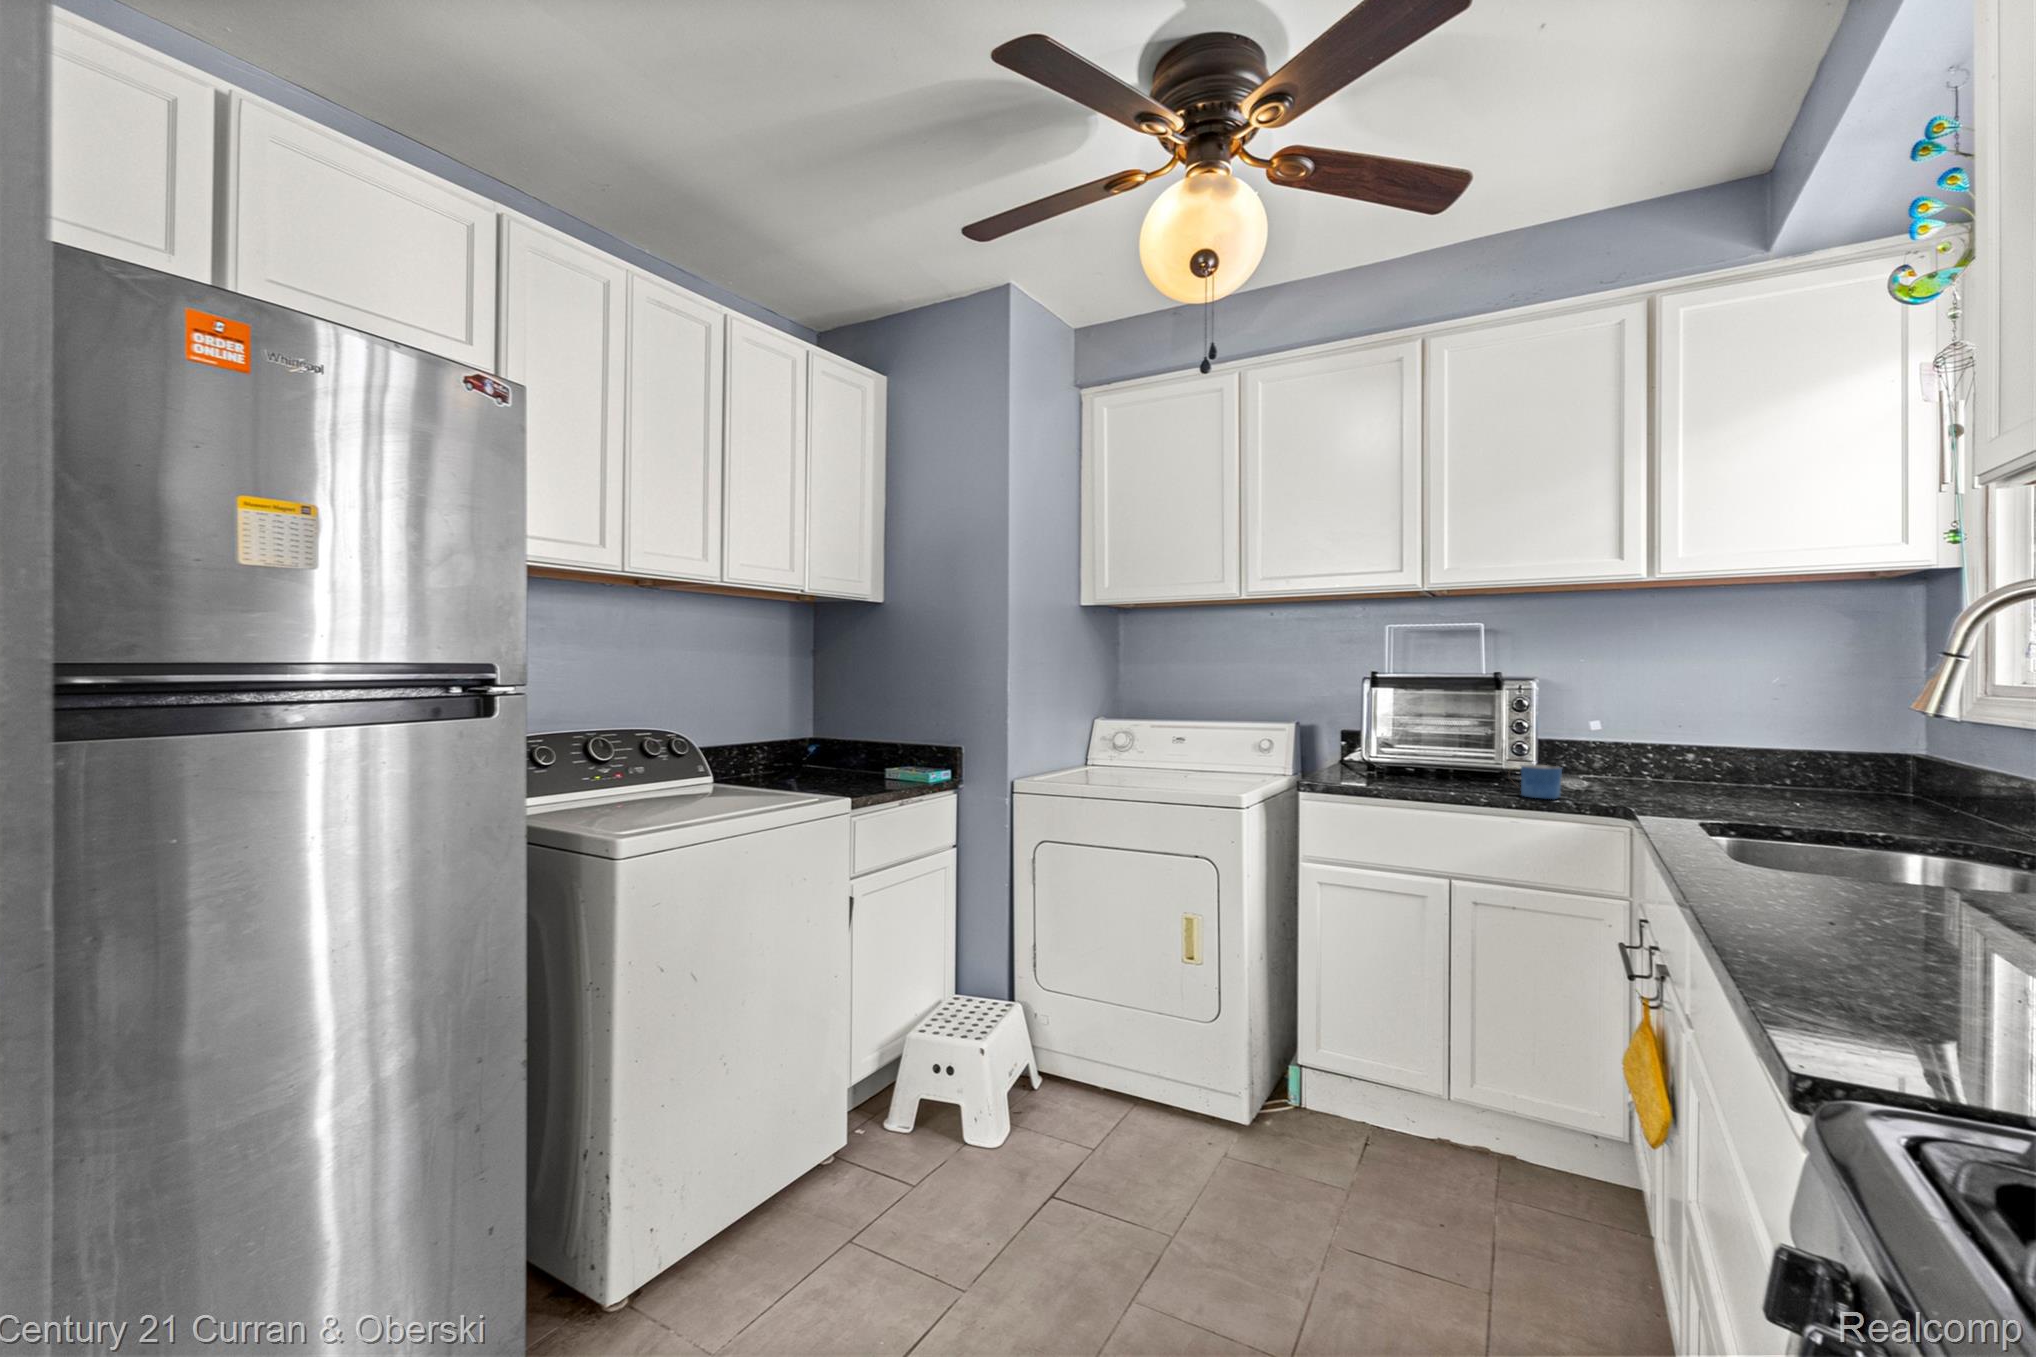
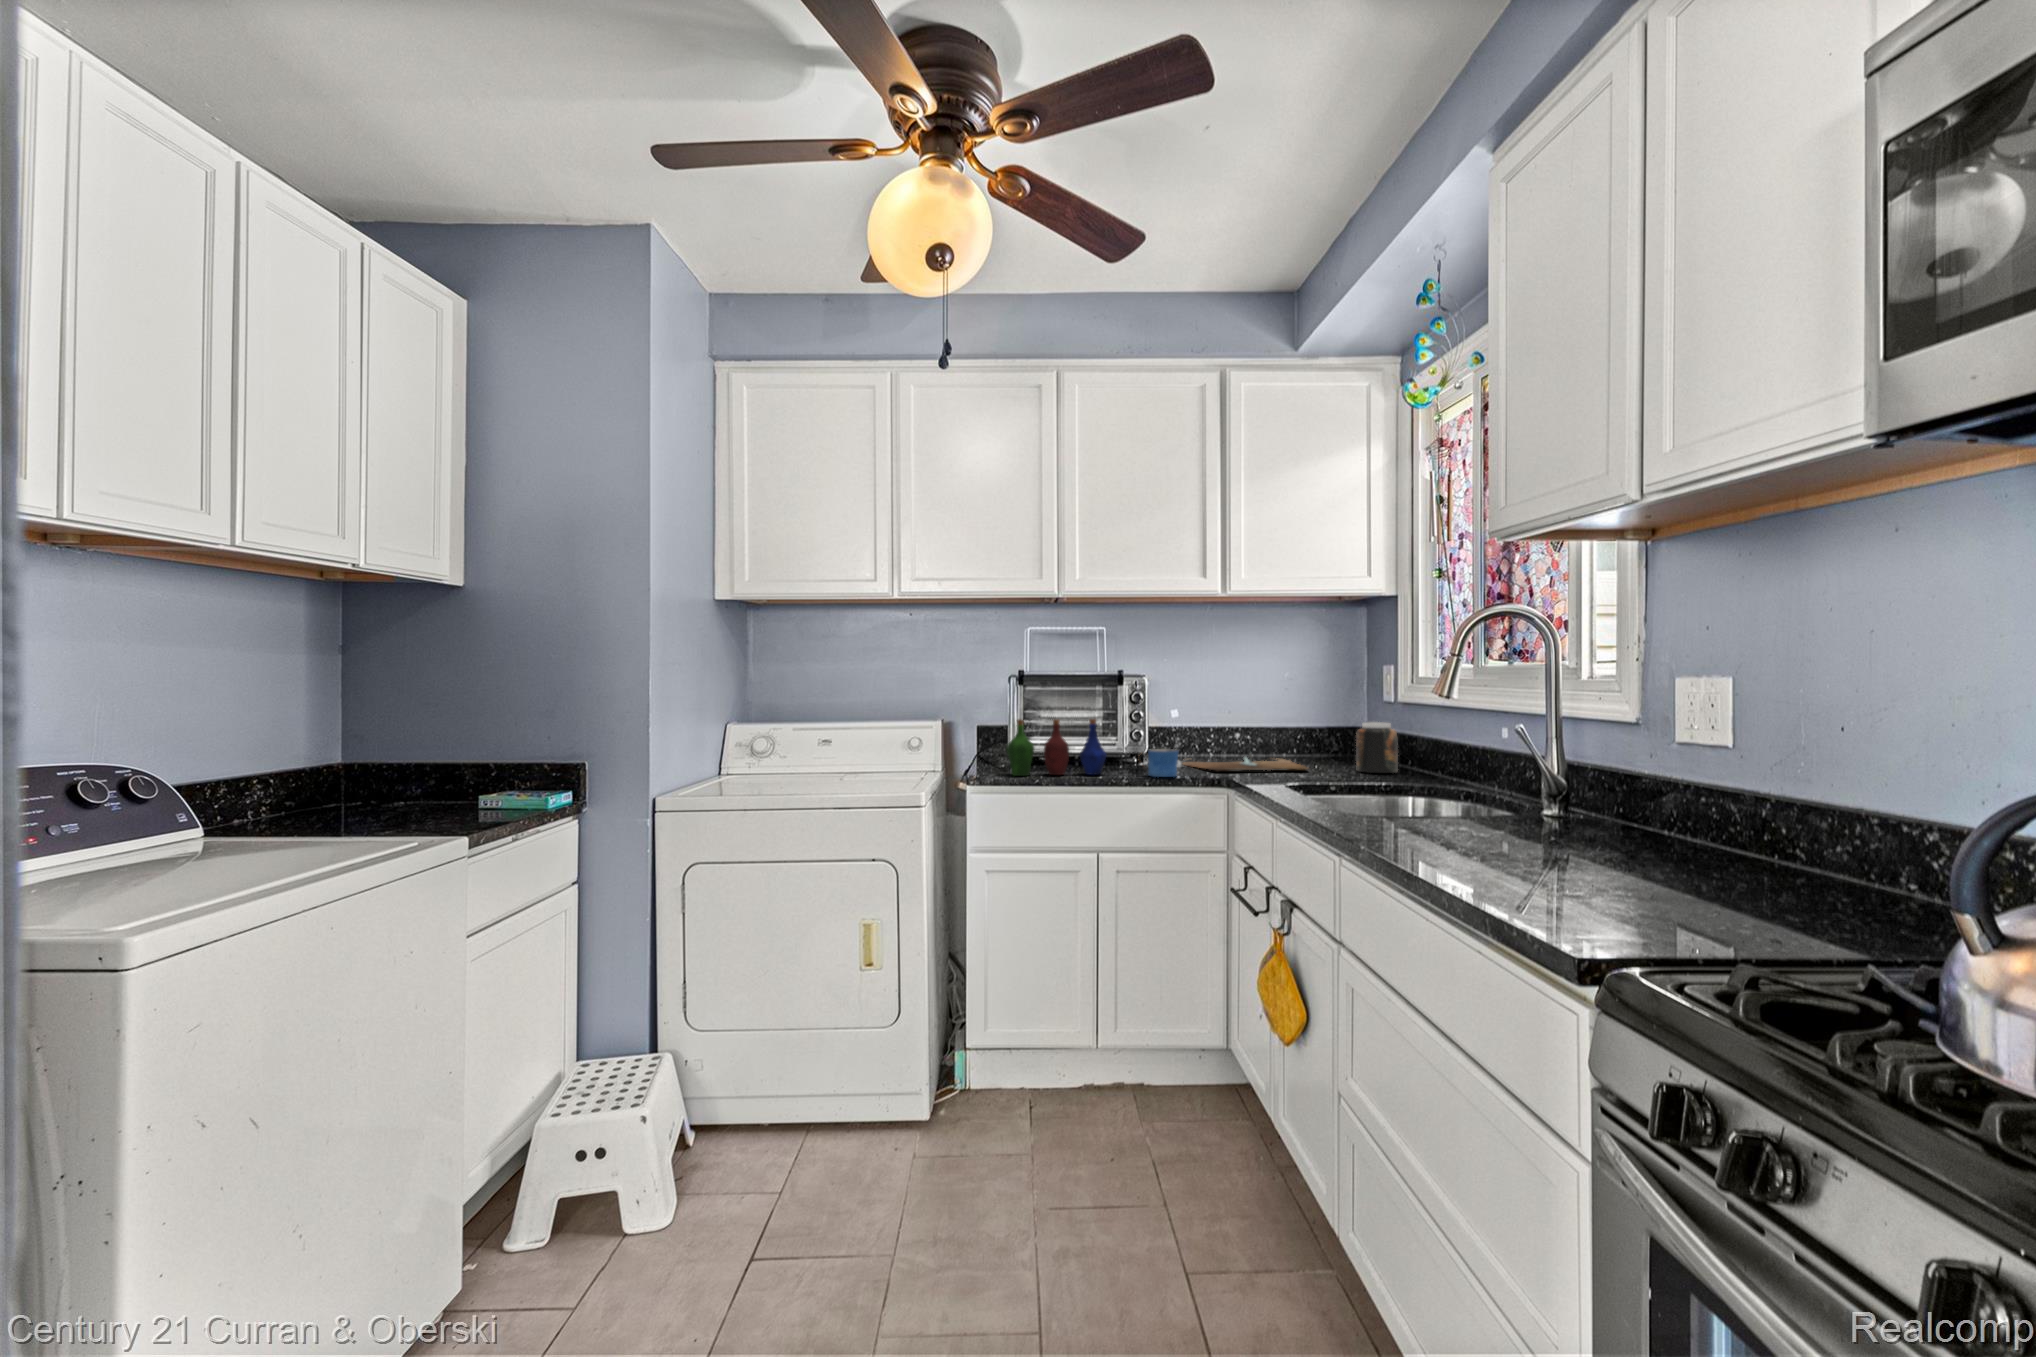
bottle: none [1349,725,1469,789] -> present [1007,719,1107,776]
jar: none [1856,746,1930,817] -> present [1356,722,1398,773]
cutting board: none [1583,775,1772,802] -> present [1183,753,1307,771]

